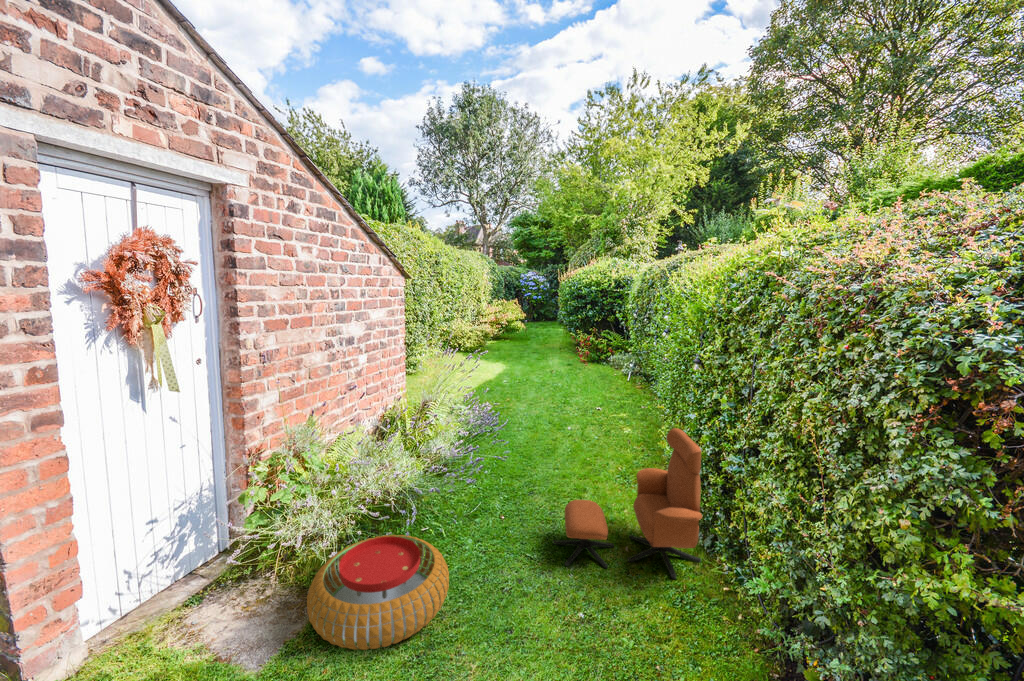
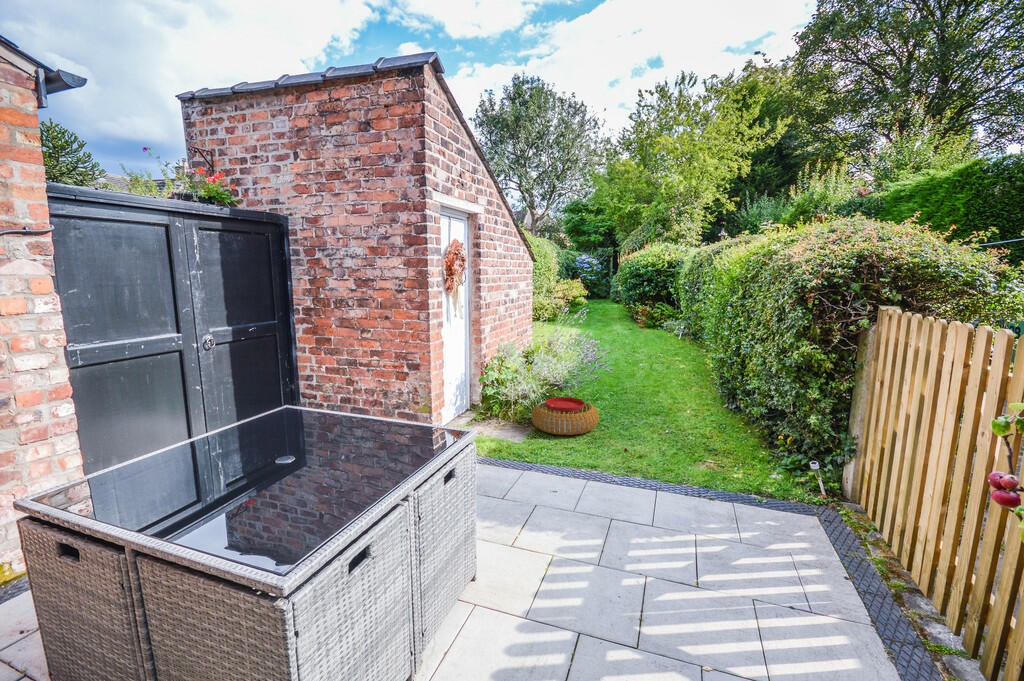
lounge chair: present [553,428,702,579] -> none [645,345,732,421]

